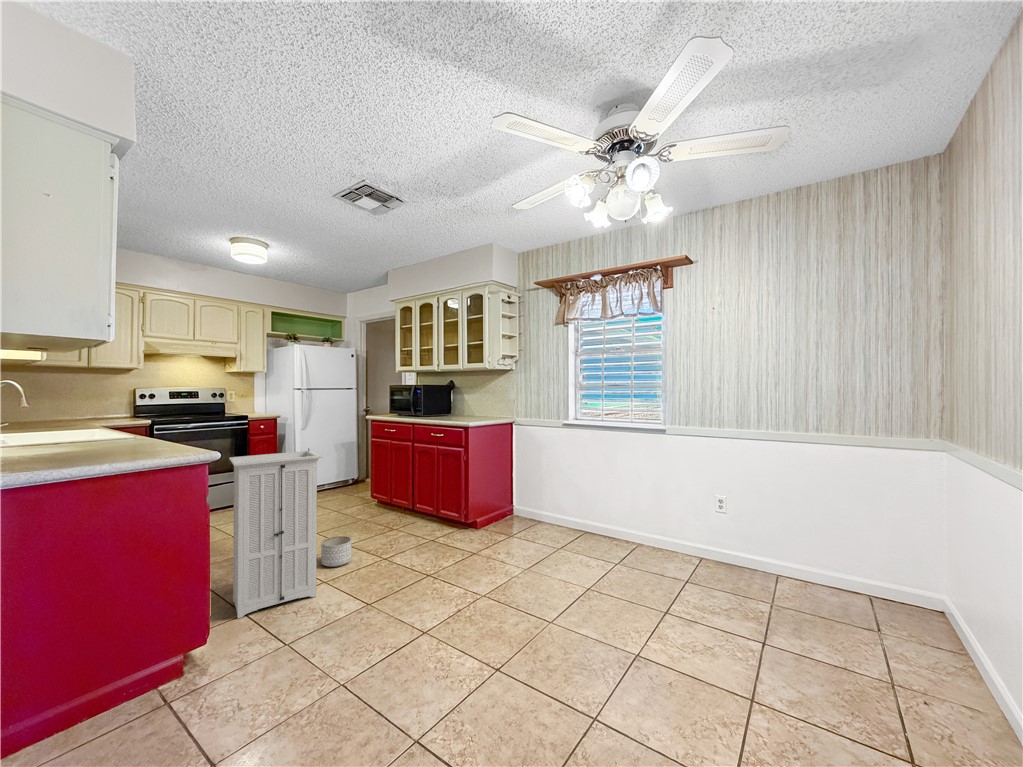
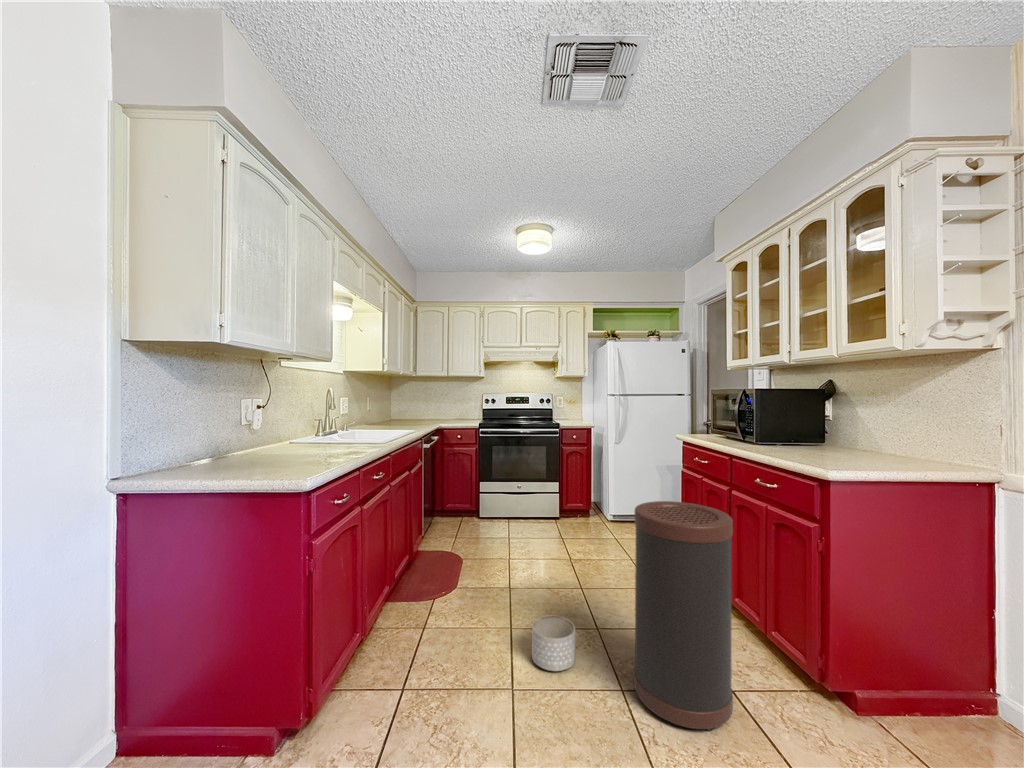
storage cabinet: present [229,448,322,619] -> none [372,473,498,722]
trash can: none [388,449,437,556] -> present [634,501,733,731]

